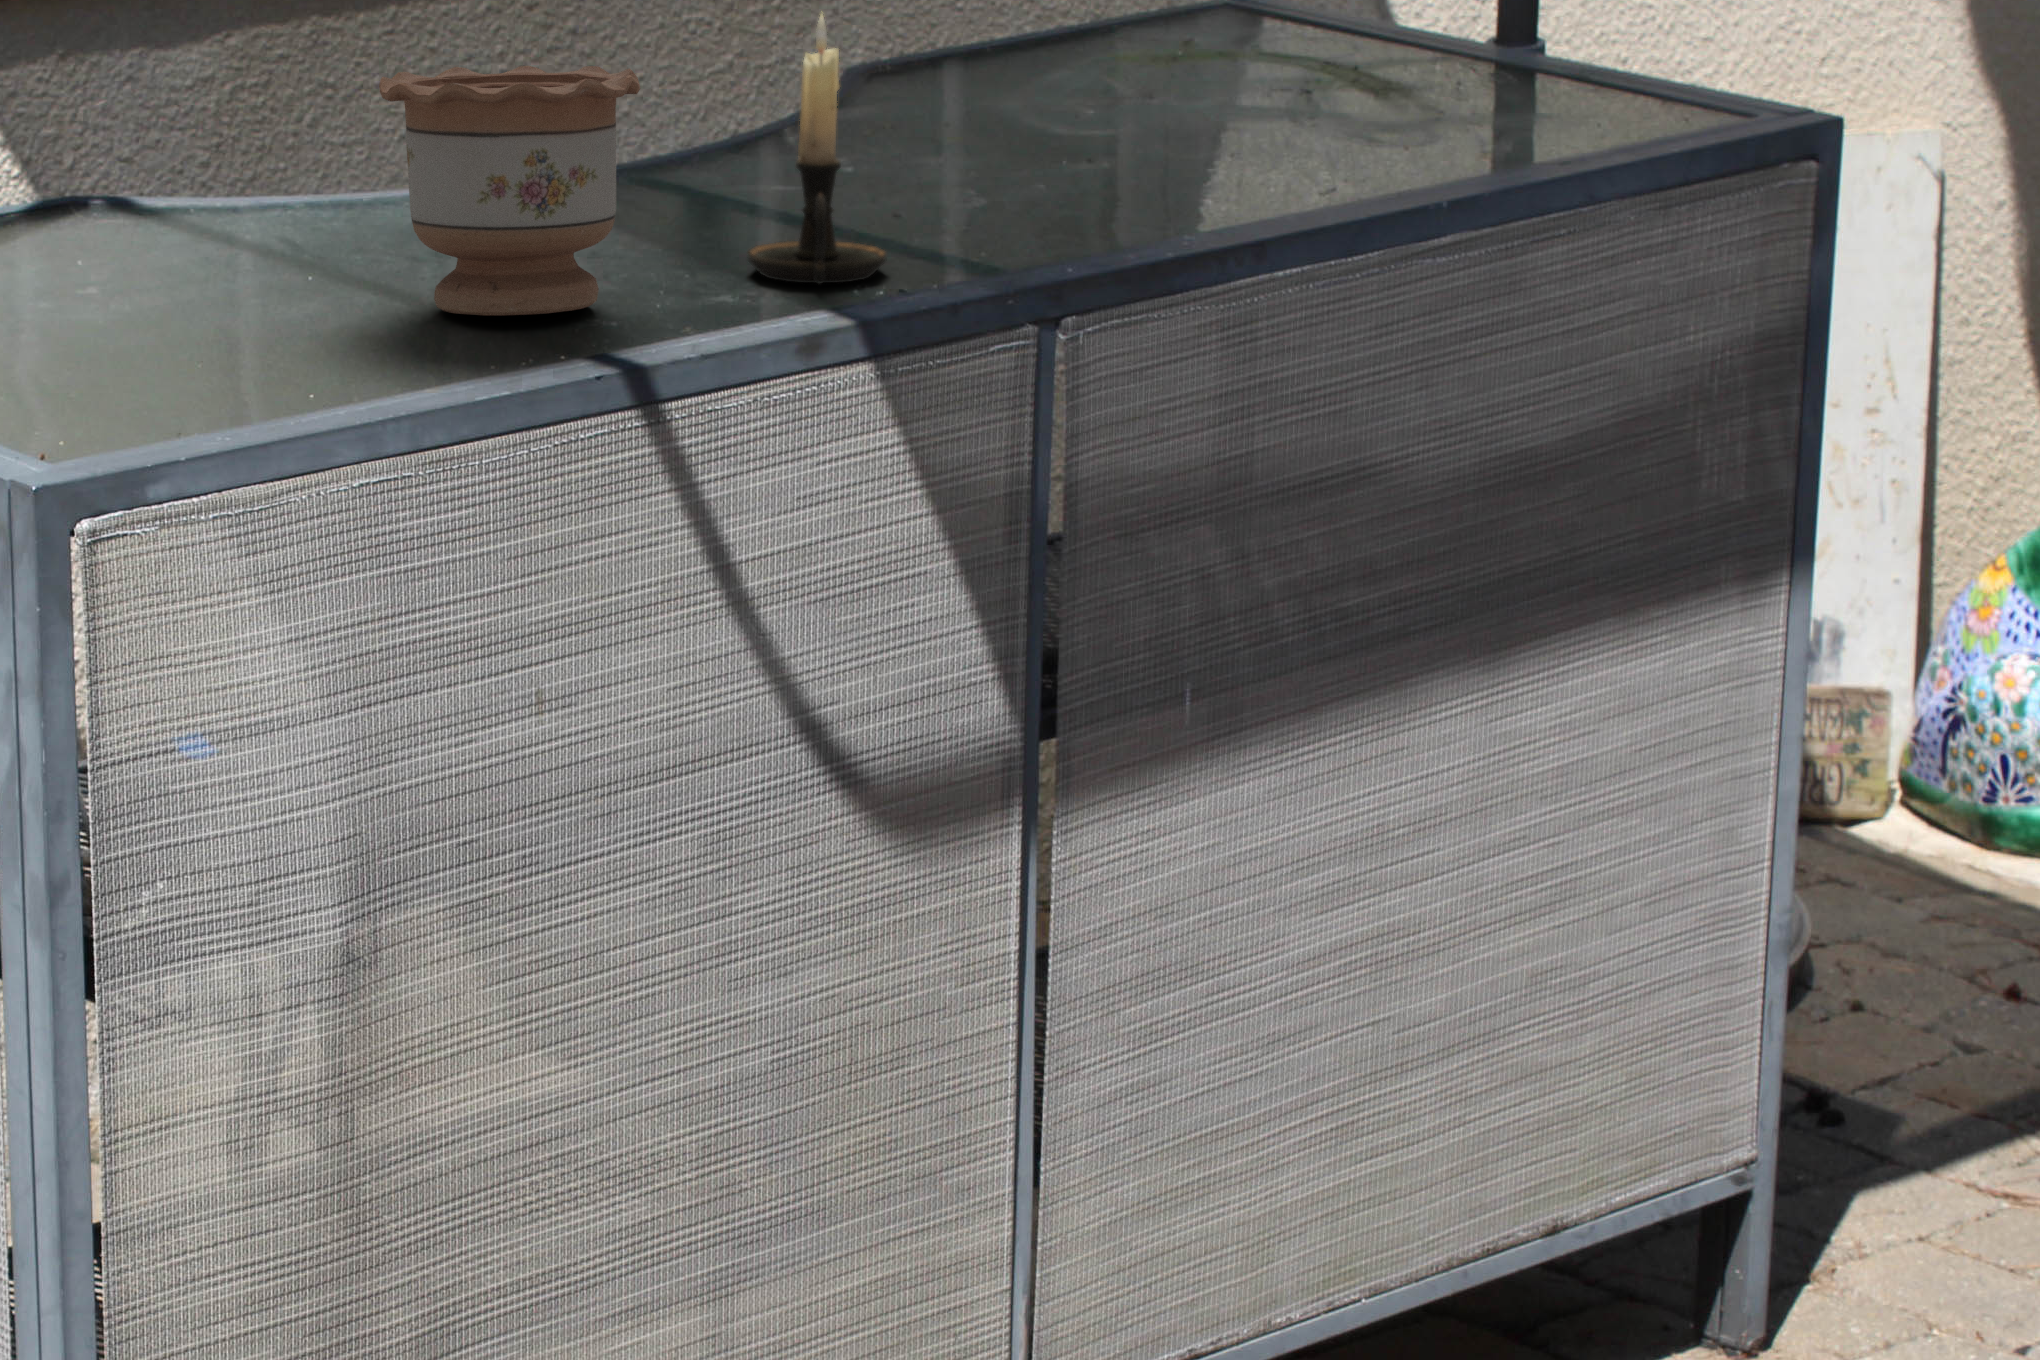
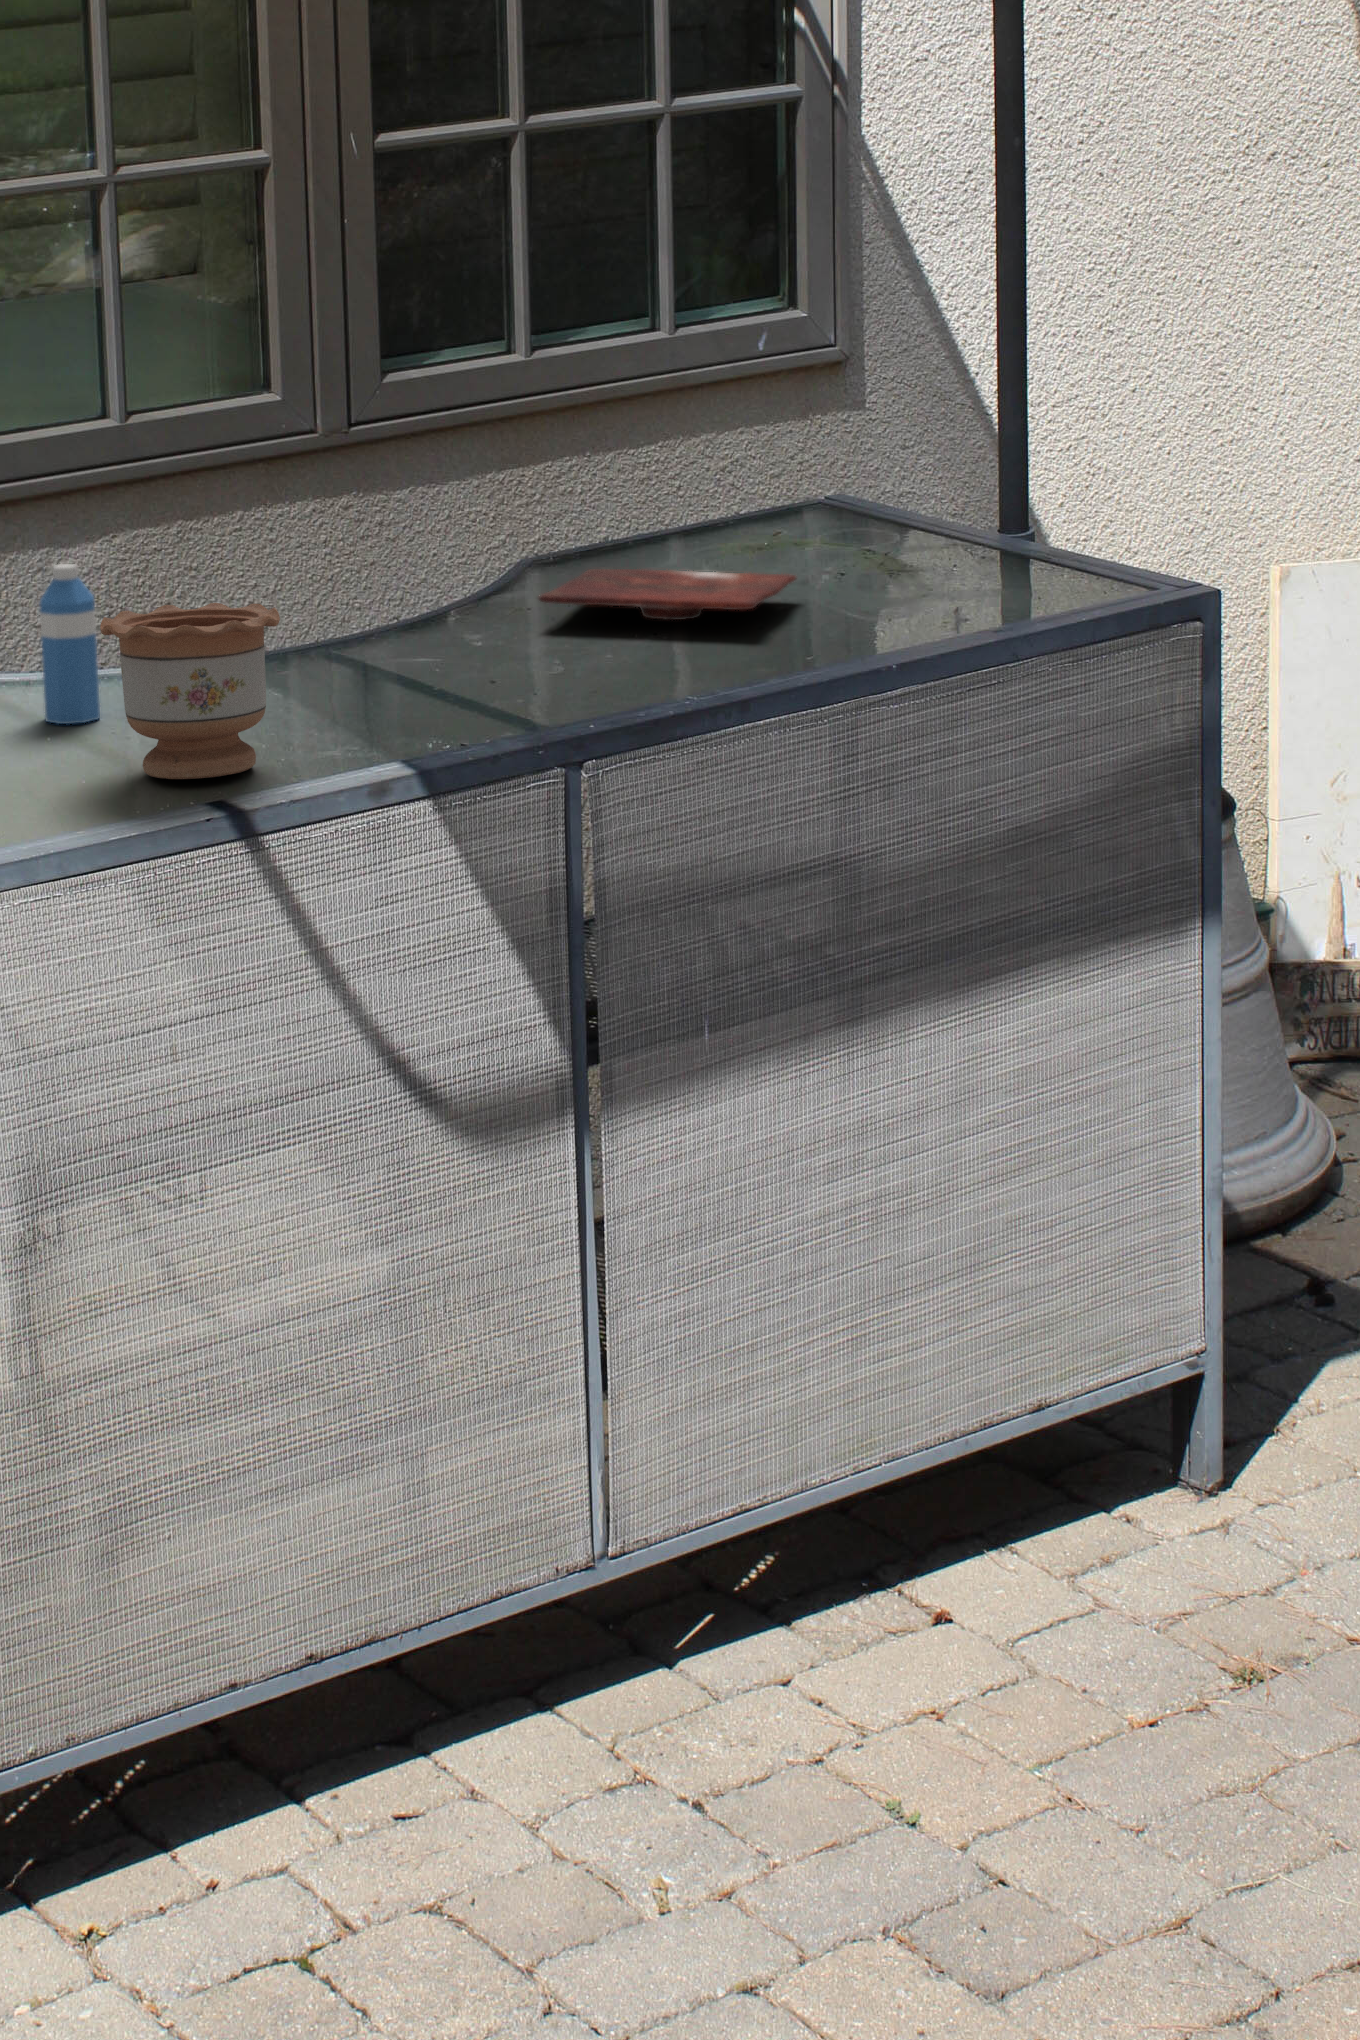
water bottle: none [239,15,324,252] -> present [40,564,100,724]
candle holder: present [747,15,886,285] -> none [374,561,470,750]
cutting board: none [904,72,1254,138] -> present [539,569,796,620]

